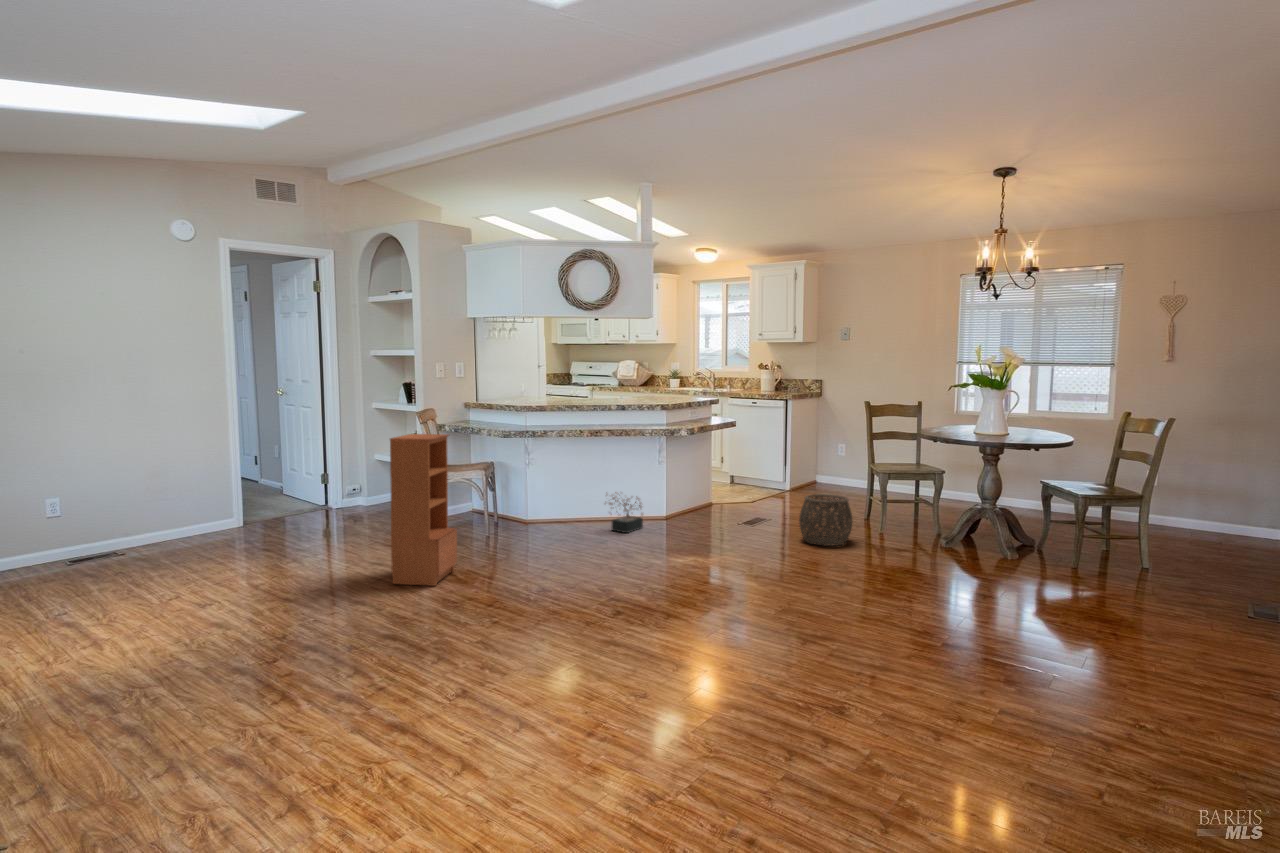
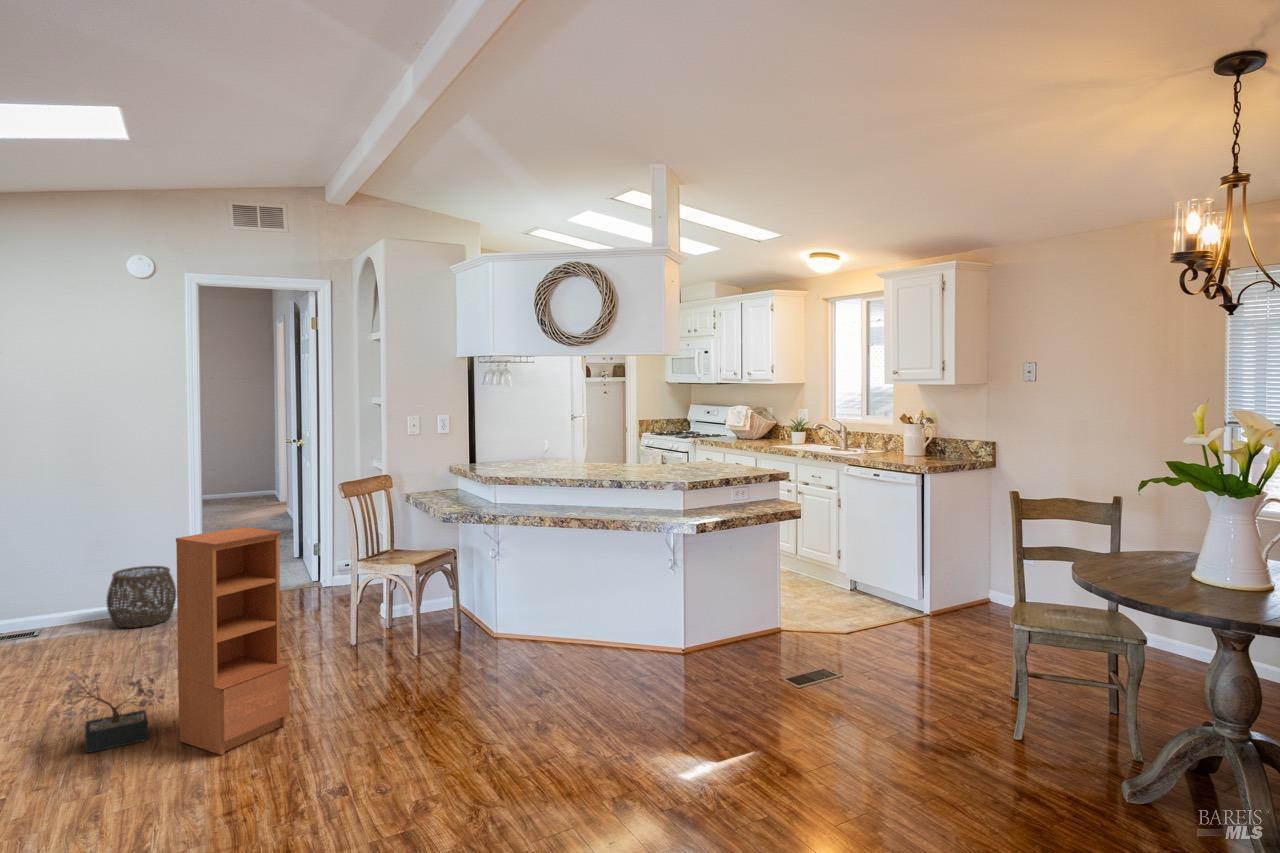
decorative plant: present [609,492,643,533] -> present [54,671,164,753]
woven basket: present [799,494,853,546] -> present [107,566,176,628]

